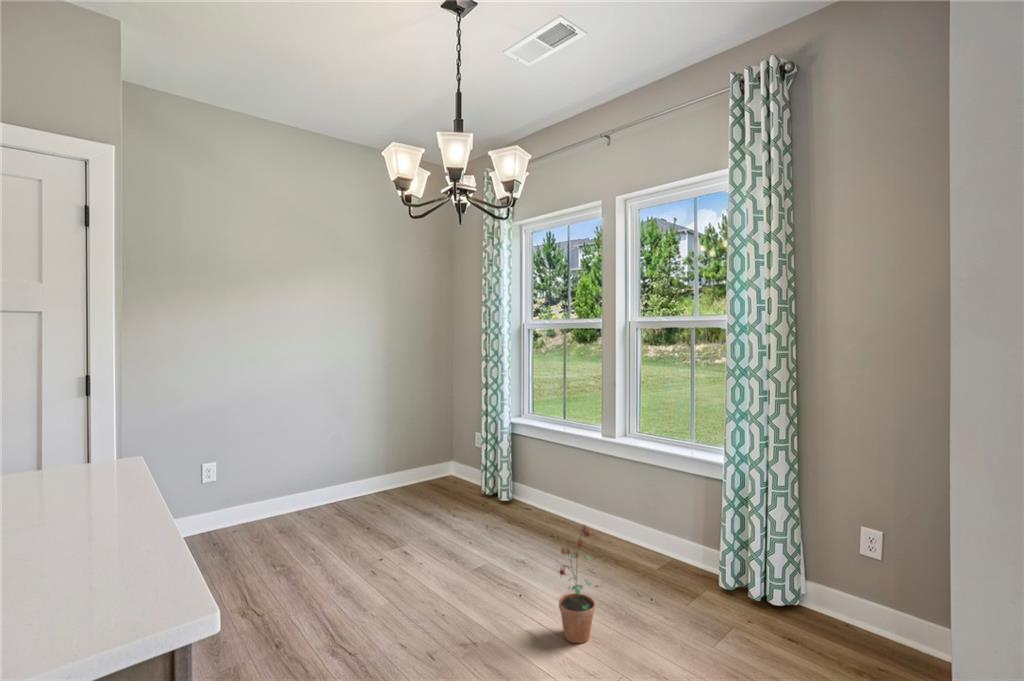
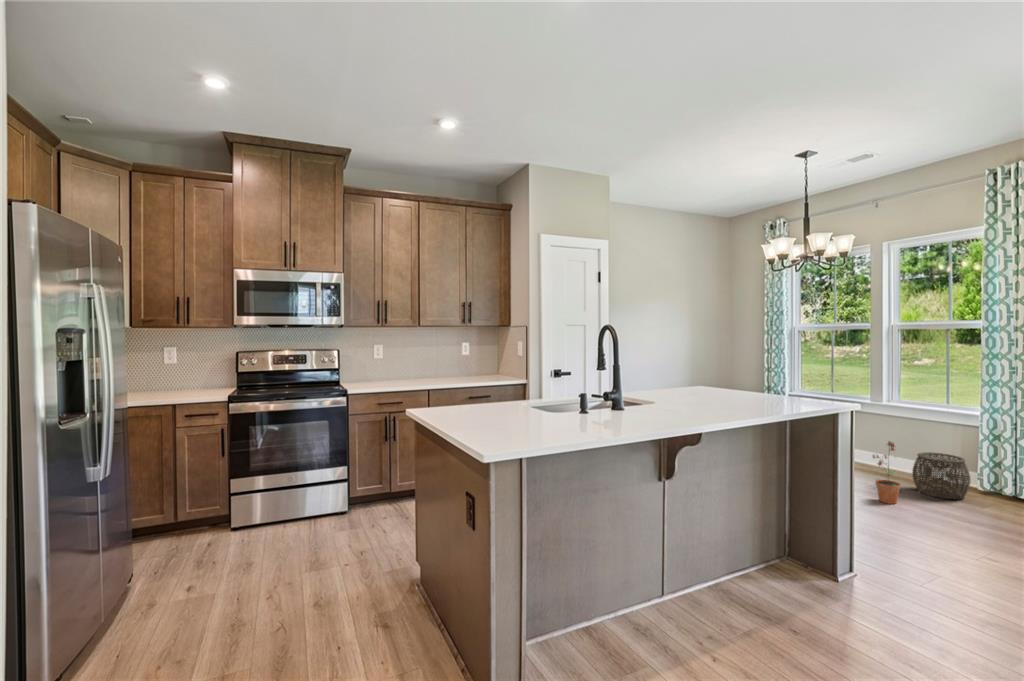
woven basket: none [630,528,706,615] -> present [912,452,971,499]

